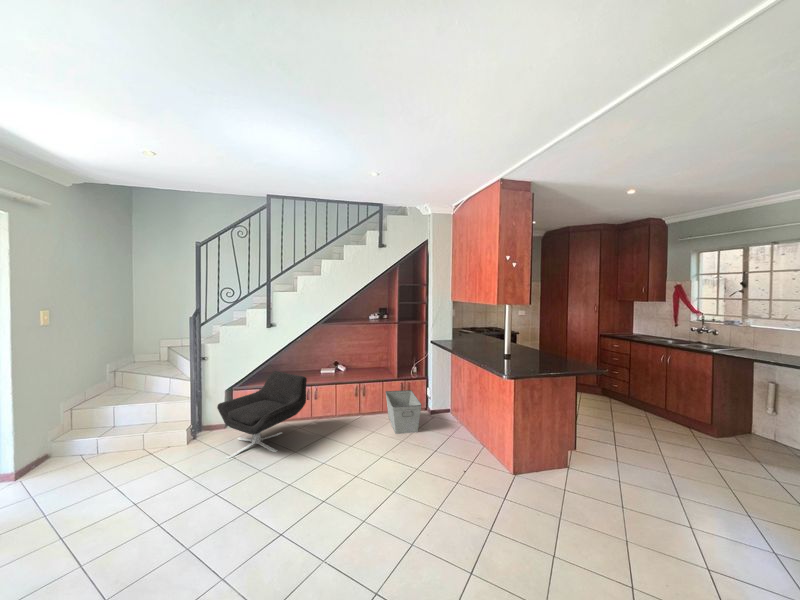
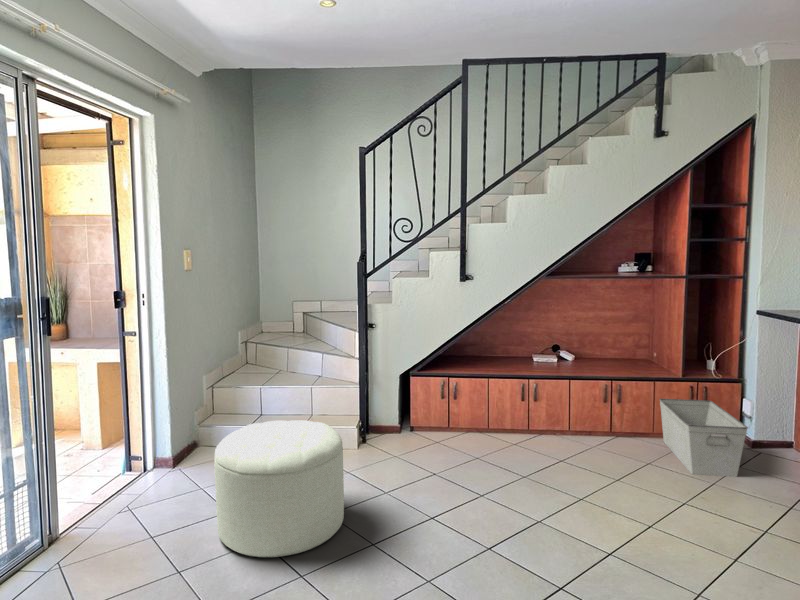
lounge chair: present [217,371,307,459] -> none [396,352,530,477]
ottoman: none [38,433,158,544] -> present [214,420,344,557]

